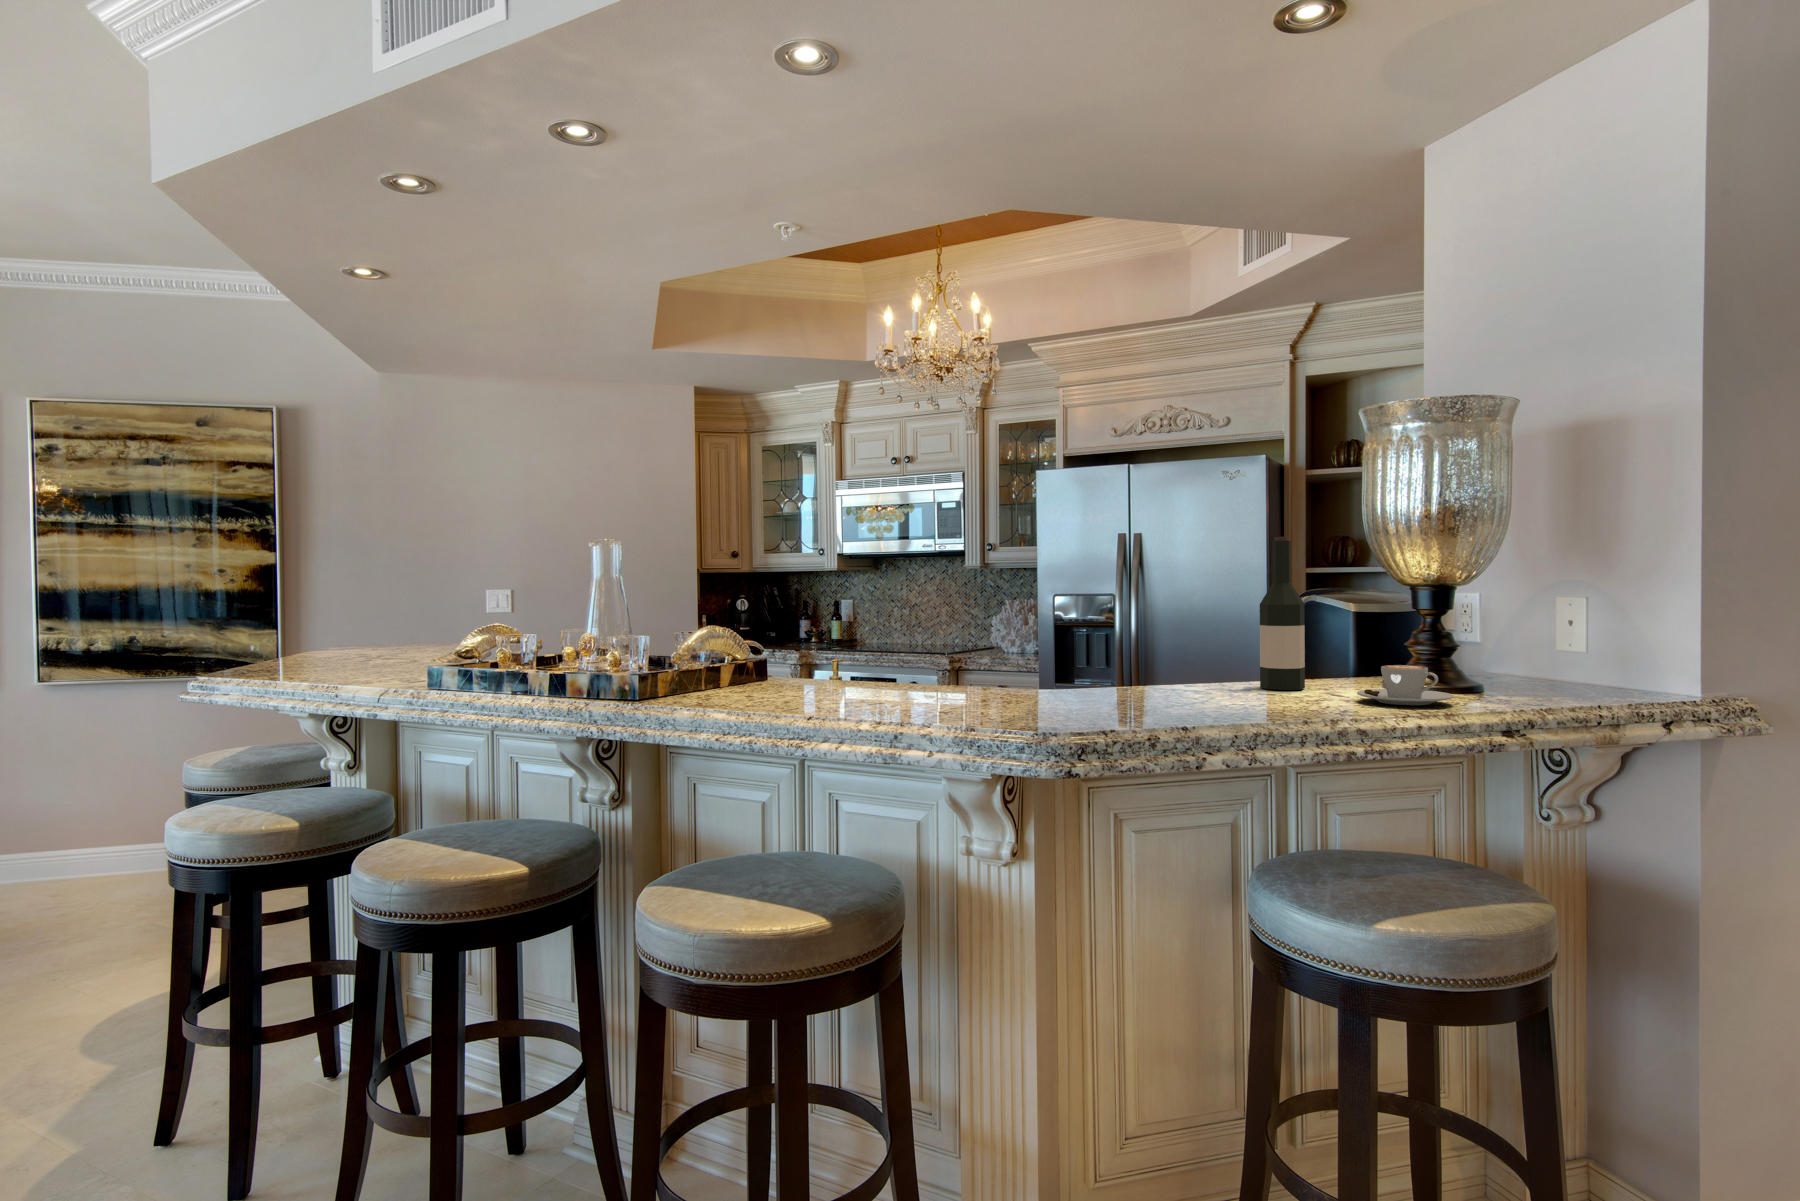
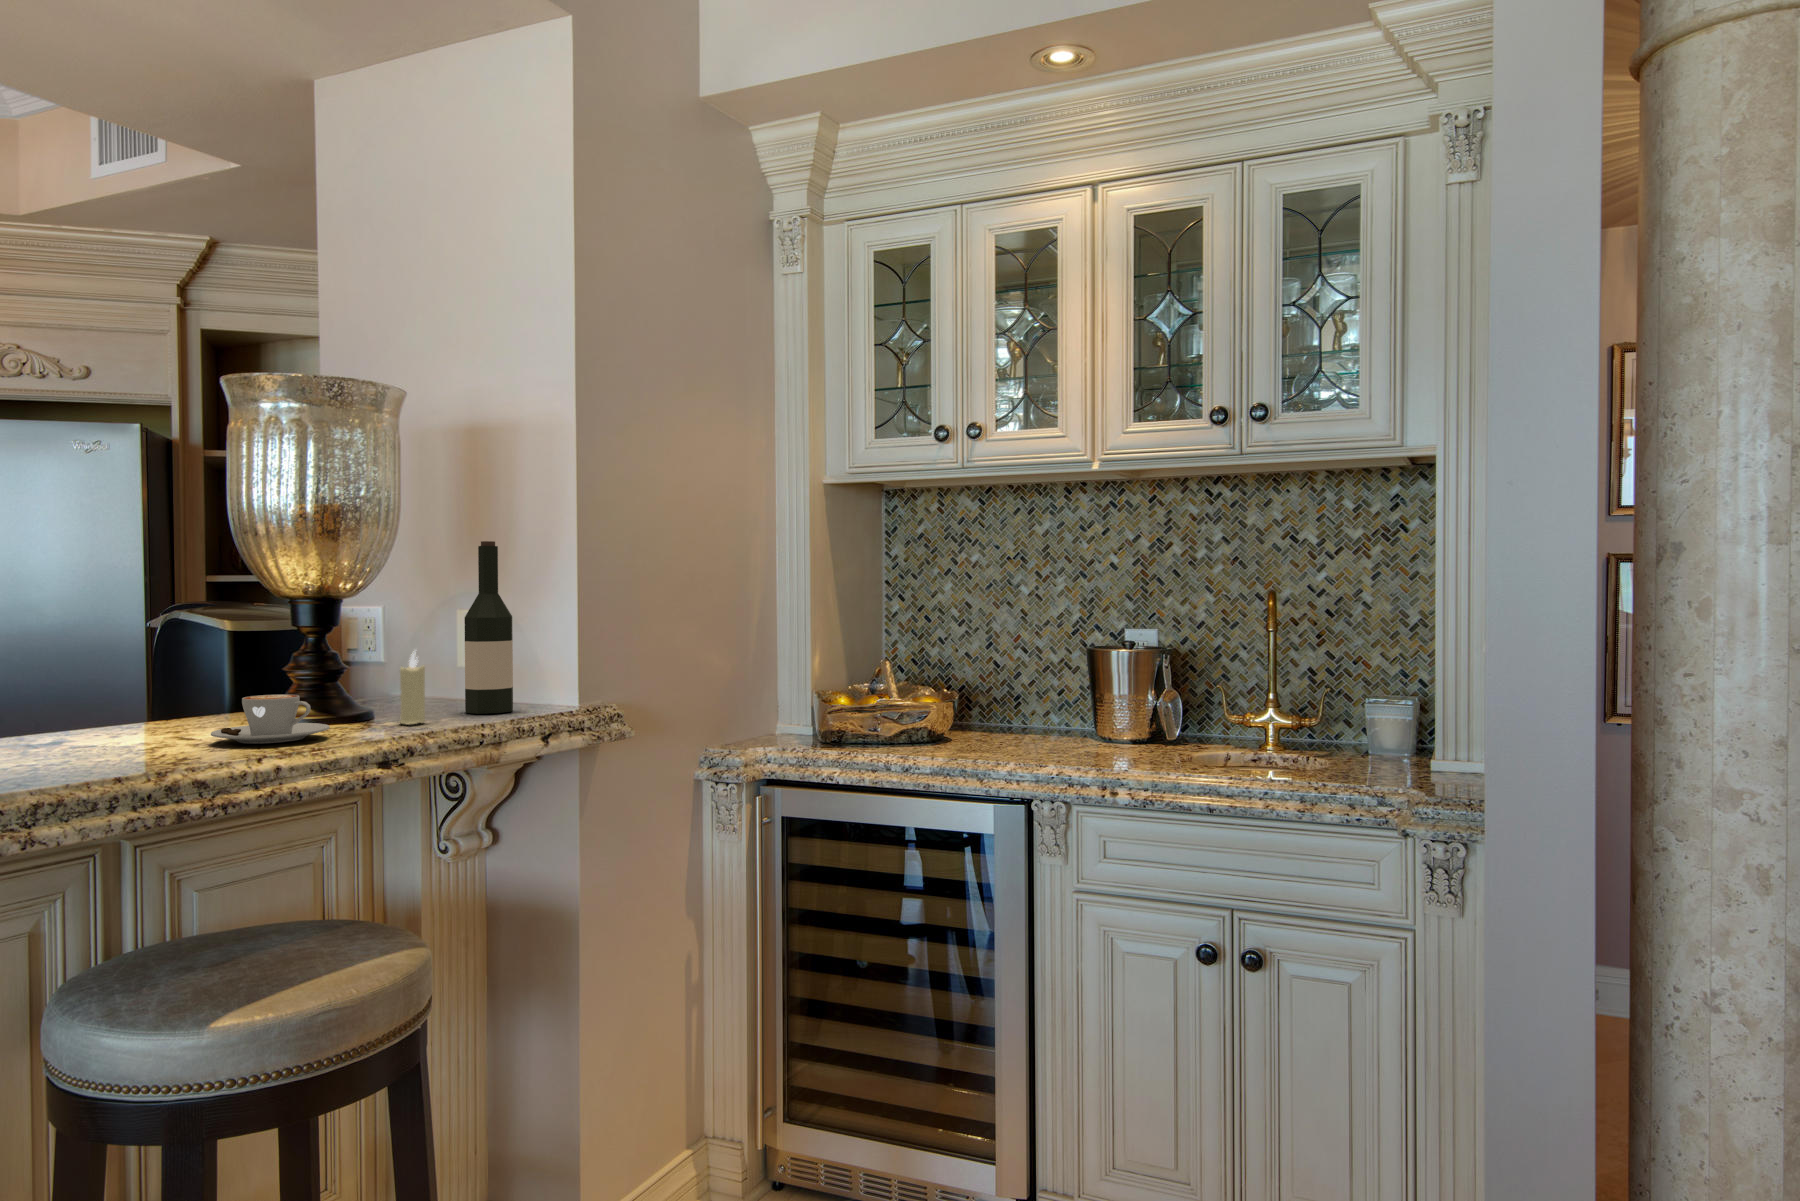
wine bottle: present [1260,537,1305,690] -> present [464,541,513,714]
candle: none [1509,632,1538,700] -> present [399,651,425,724]

